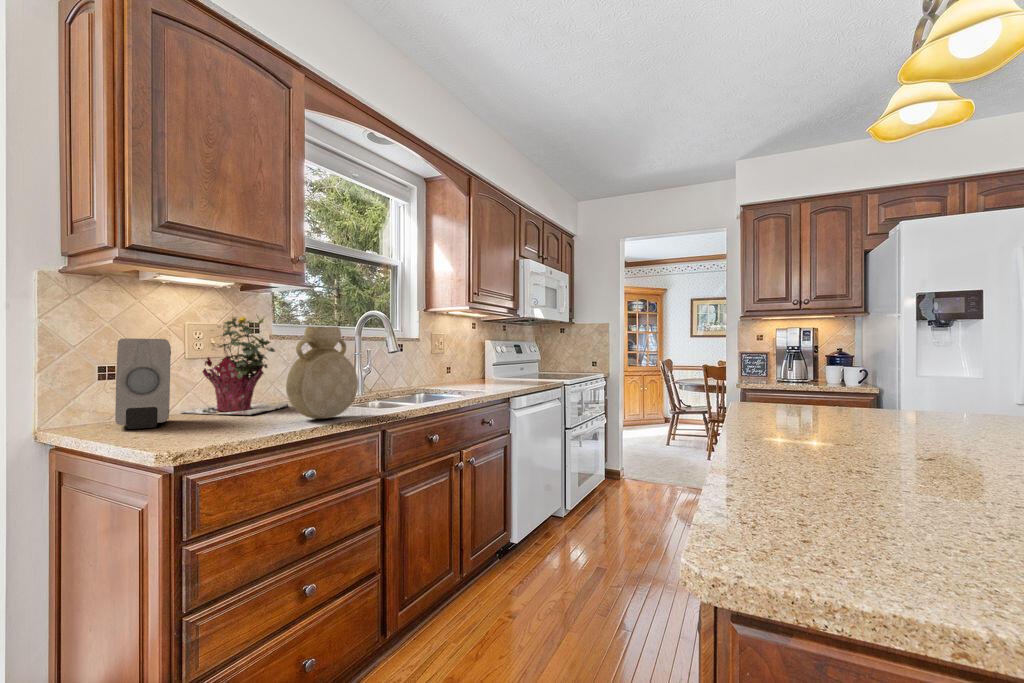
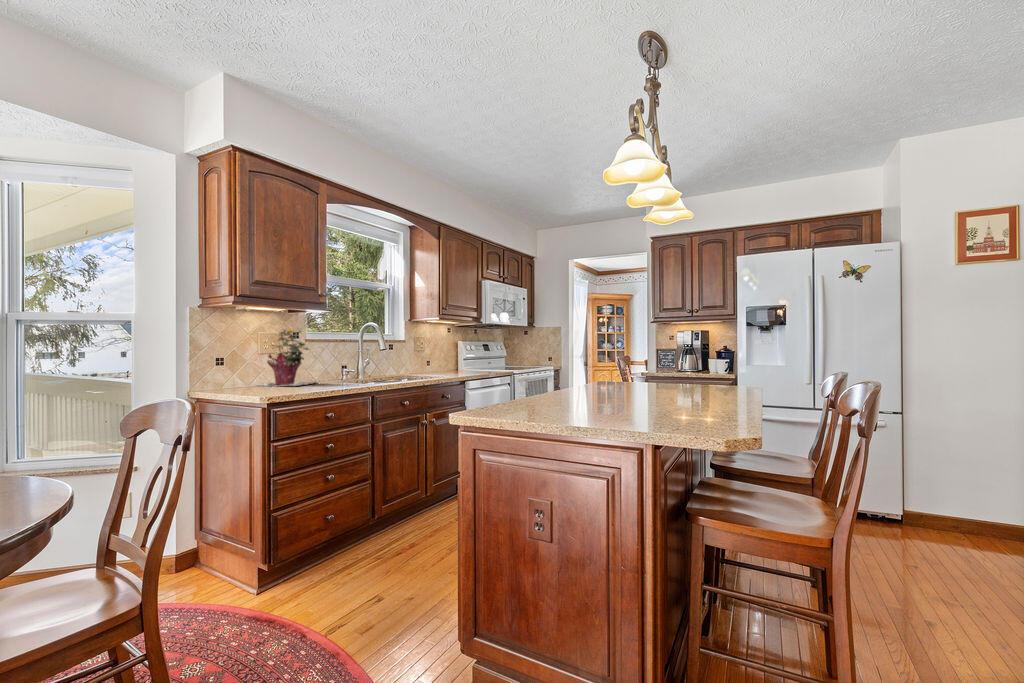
vase: present [286,327,358,419] -> none [316,335,357,388]
soap dispenser: present [115,338,171,429] -> none [228,343,254,391]

